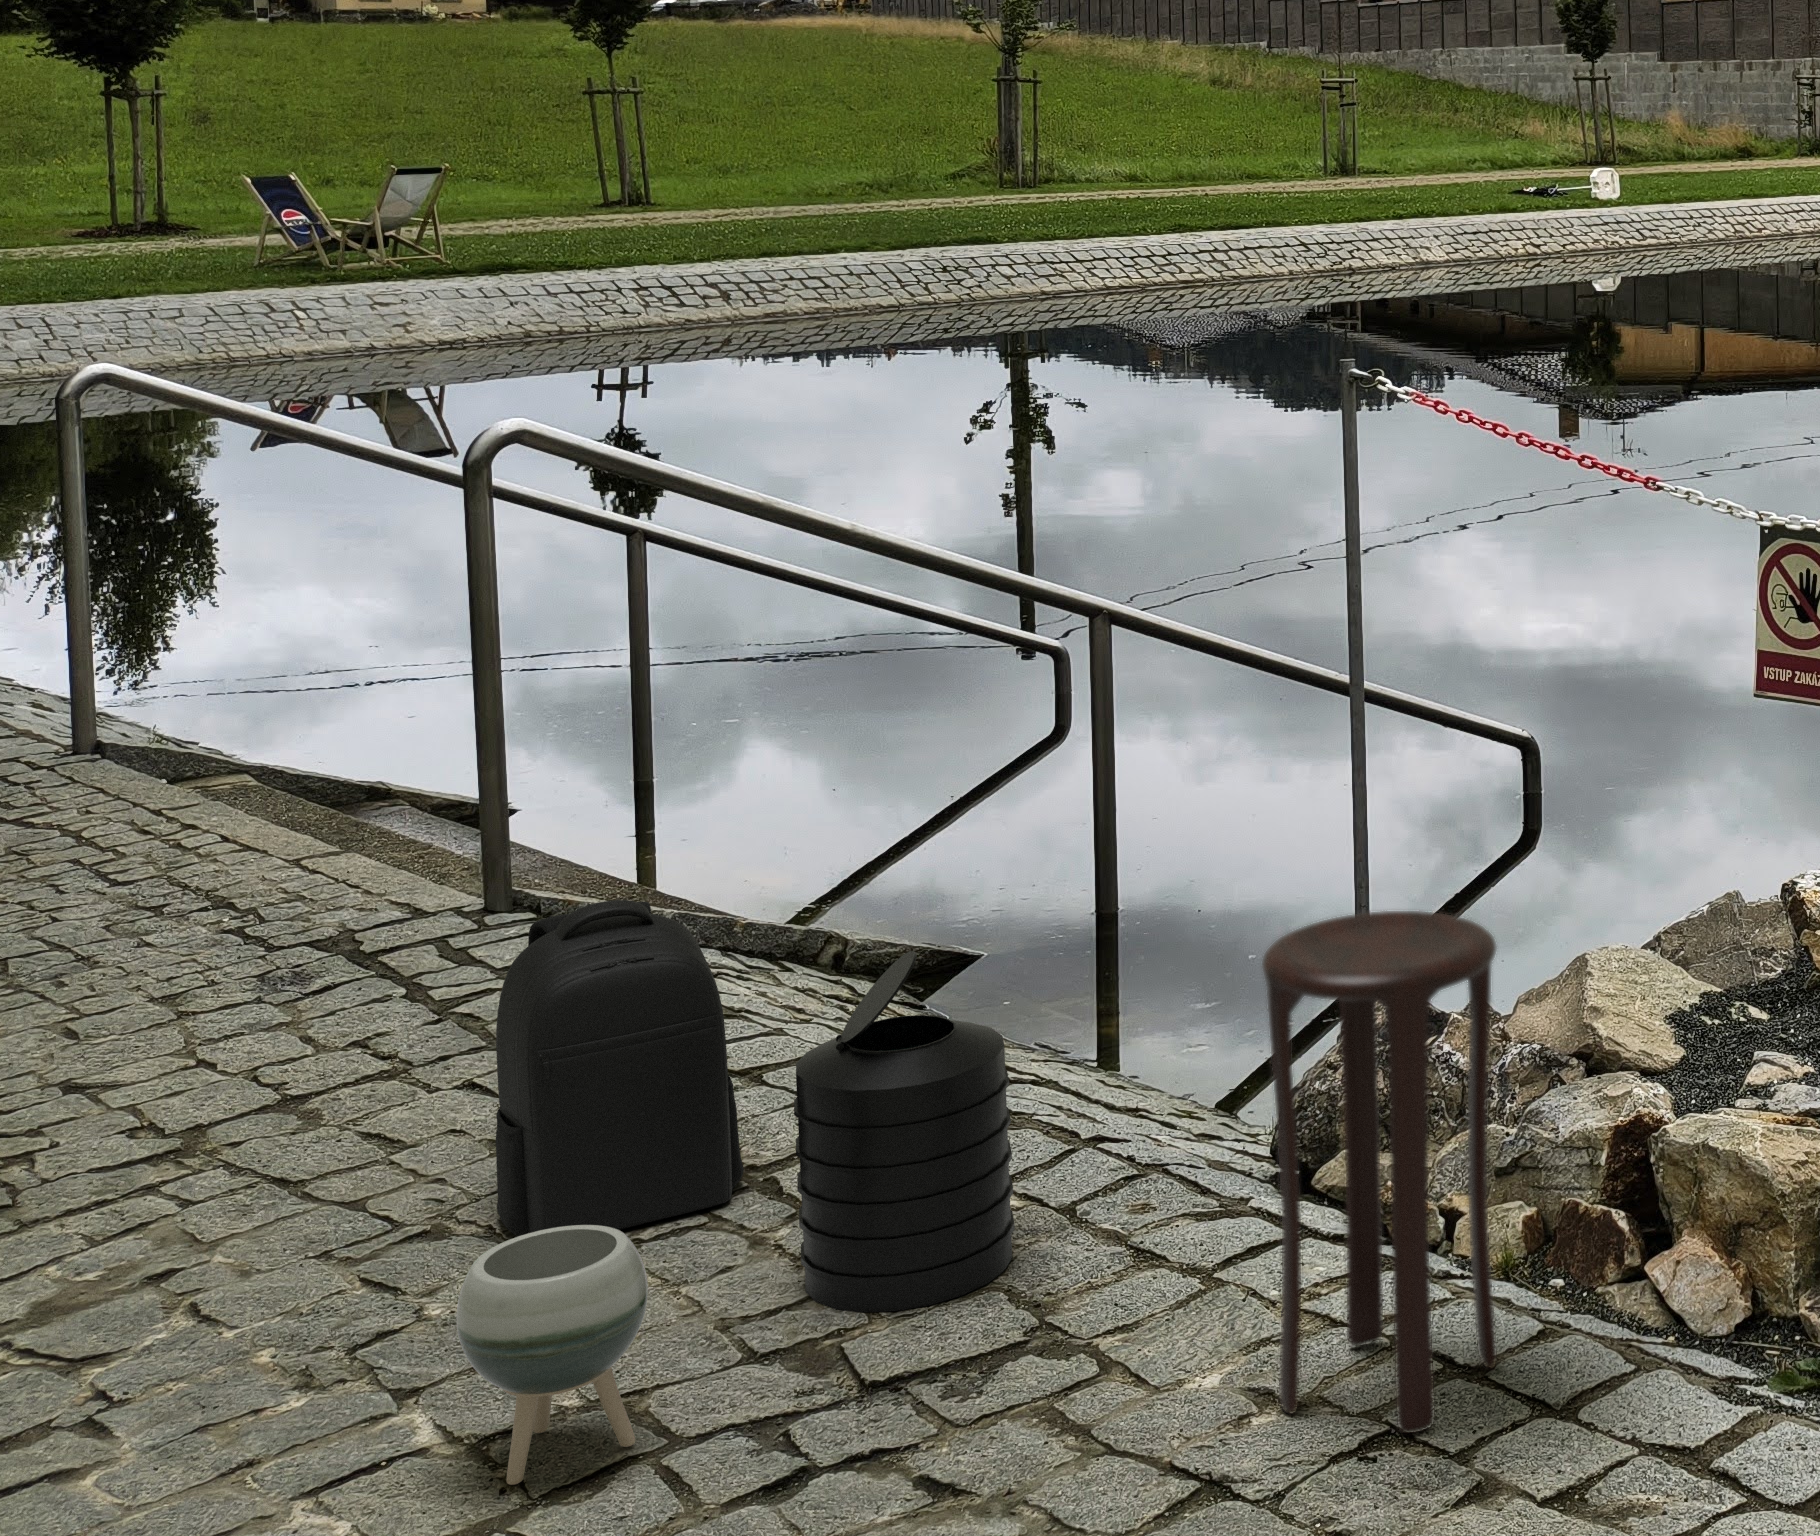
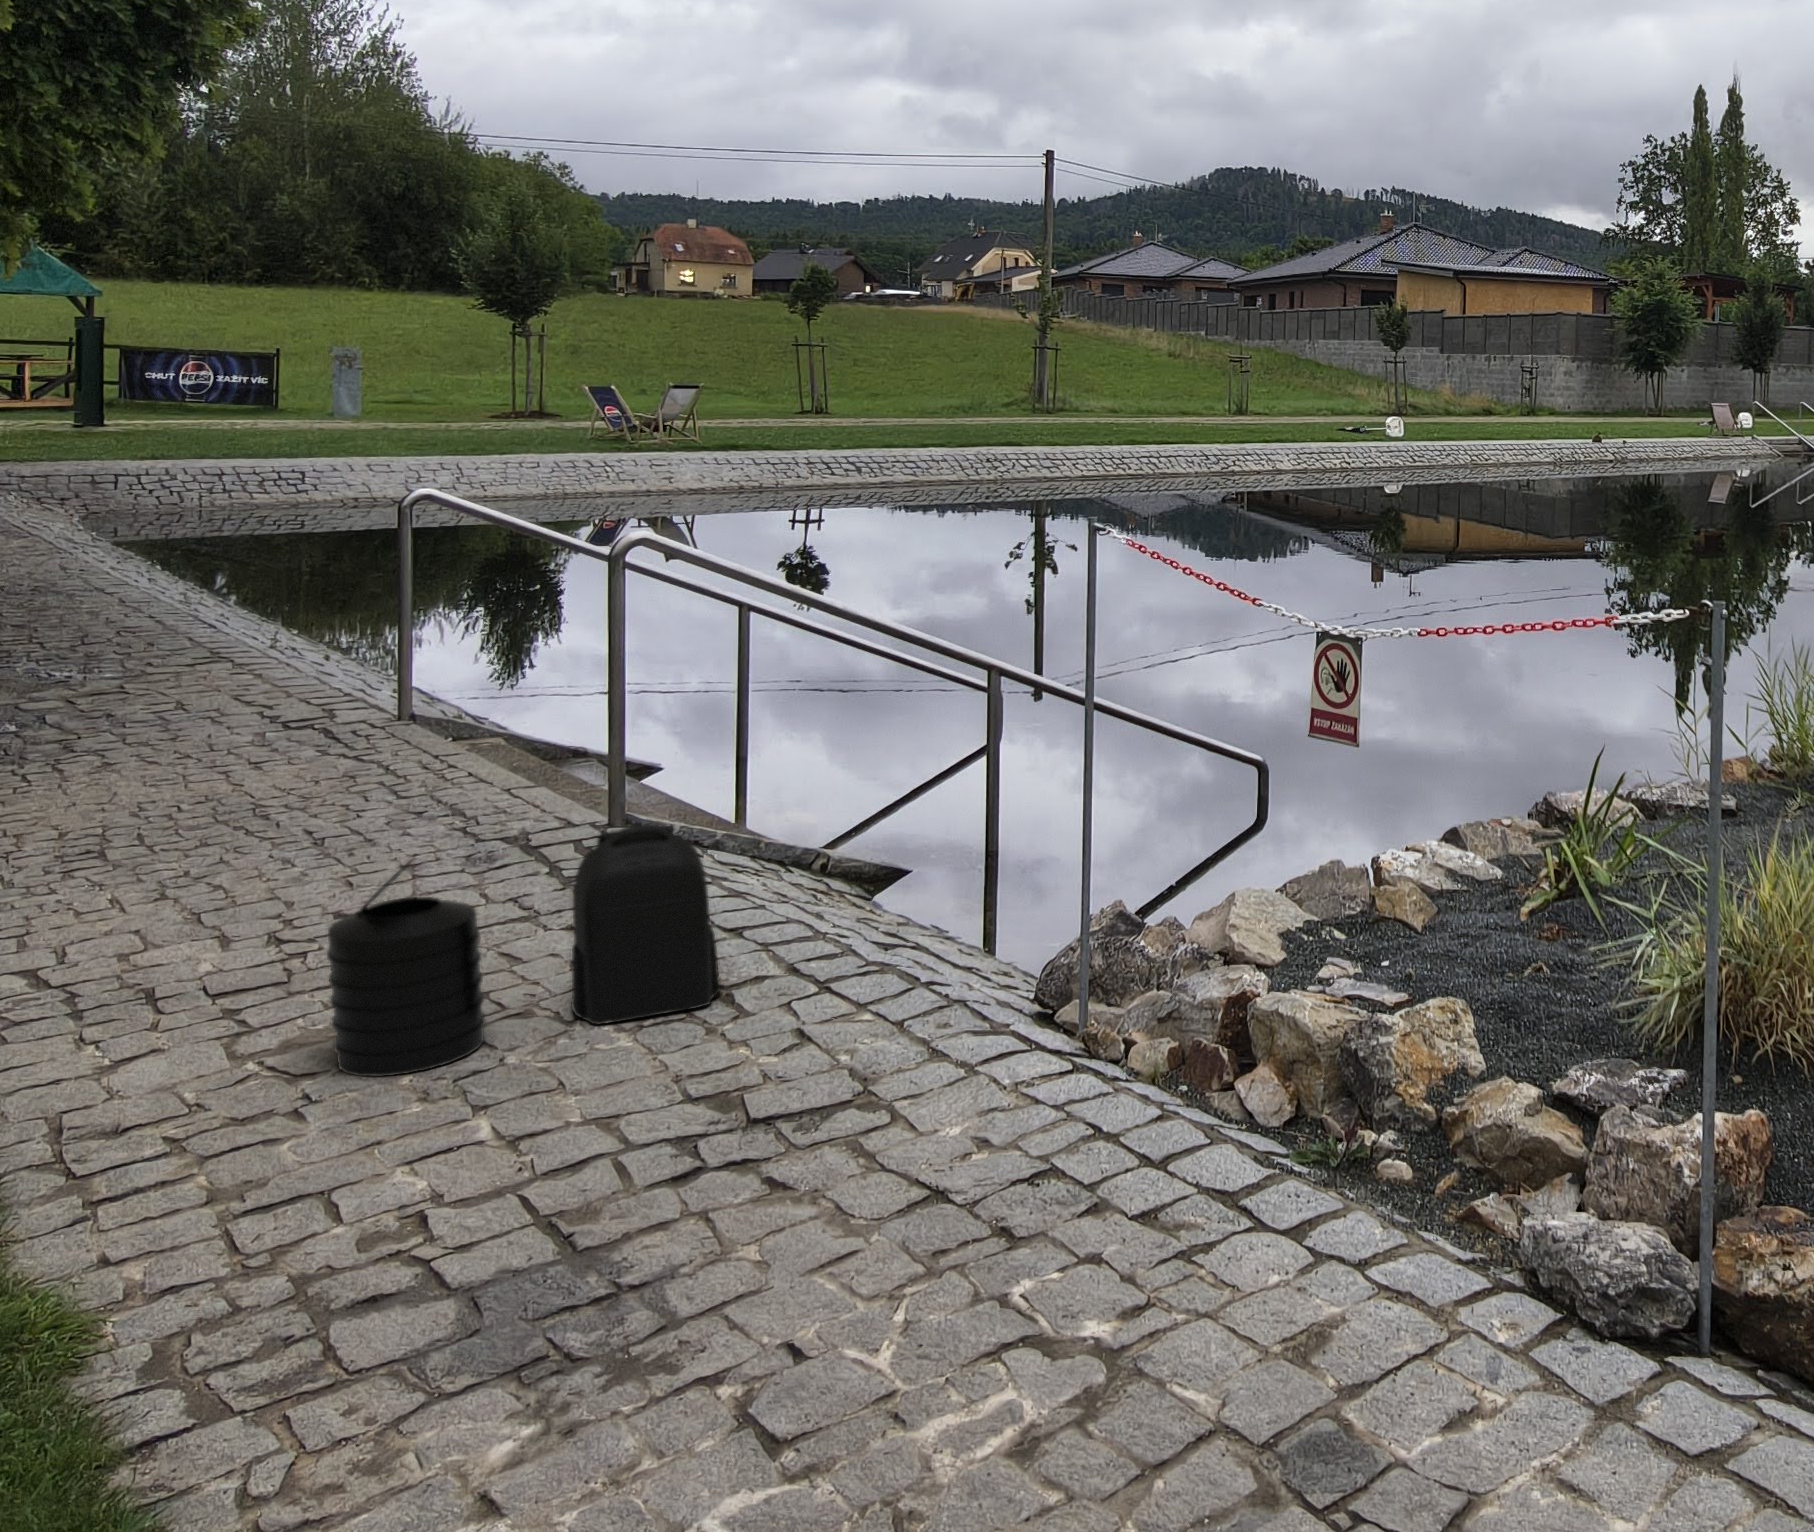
stool: present [1262,911,1497,1433] -> none [981,858,1128,1173]
trash can: present [794,951,1015,1313] -> present [327,859,486,1077]
planter: present [457,1225,648,1485] -> none [493,1016,612,1167]

